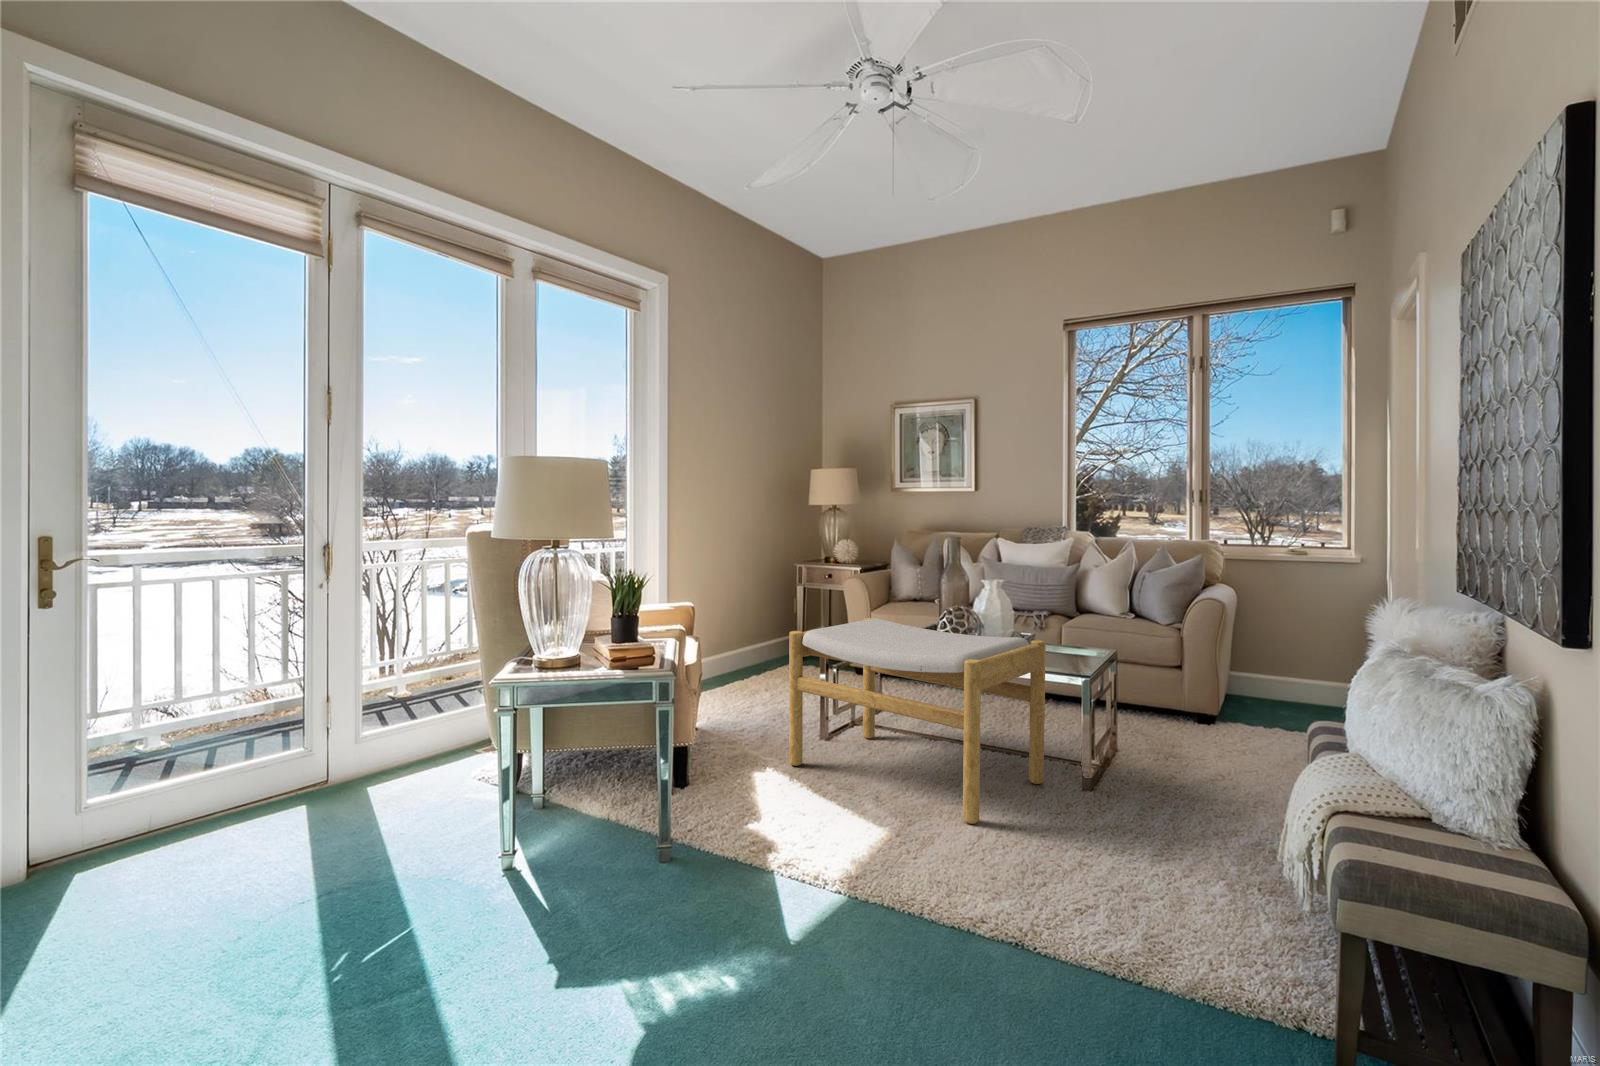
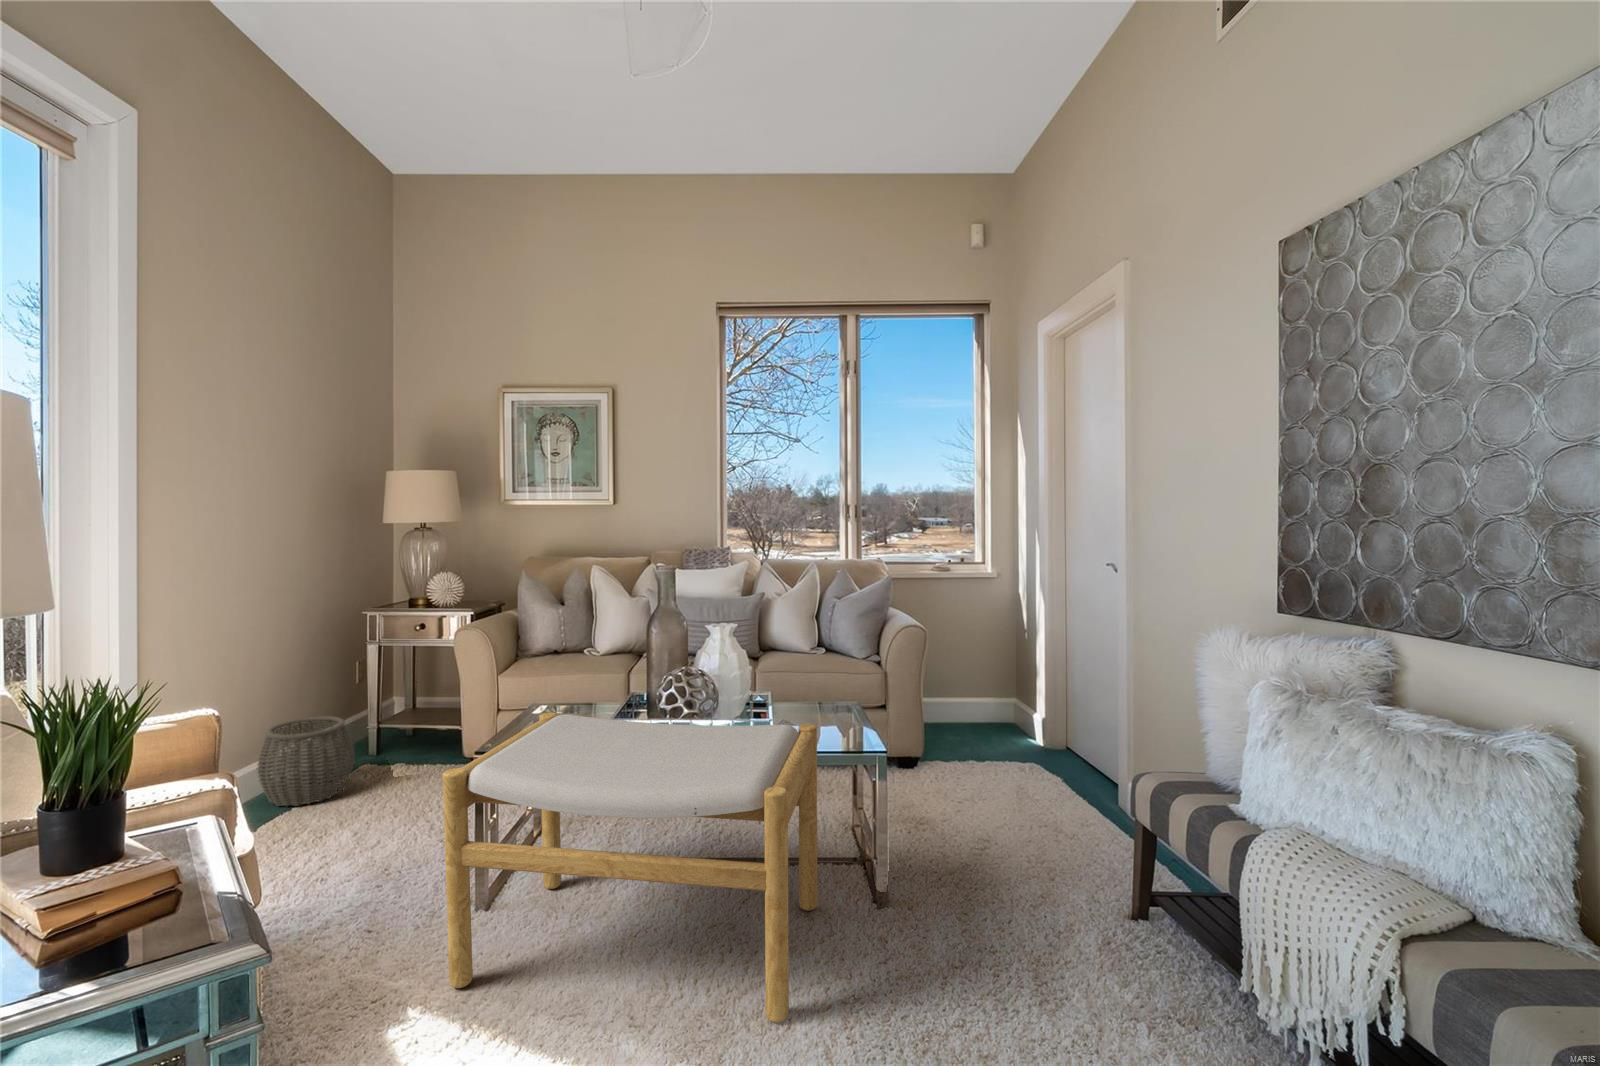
woven basket: none [726,625,780,677] -> present [257,716,355,807]

